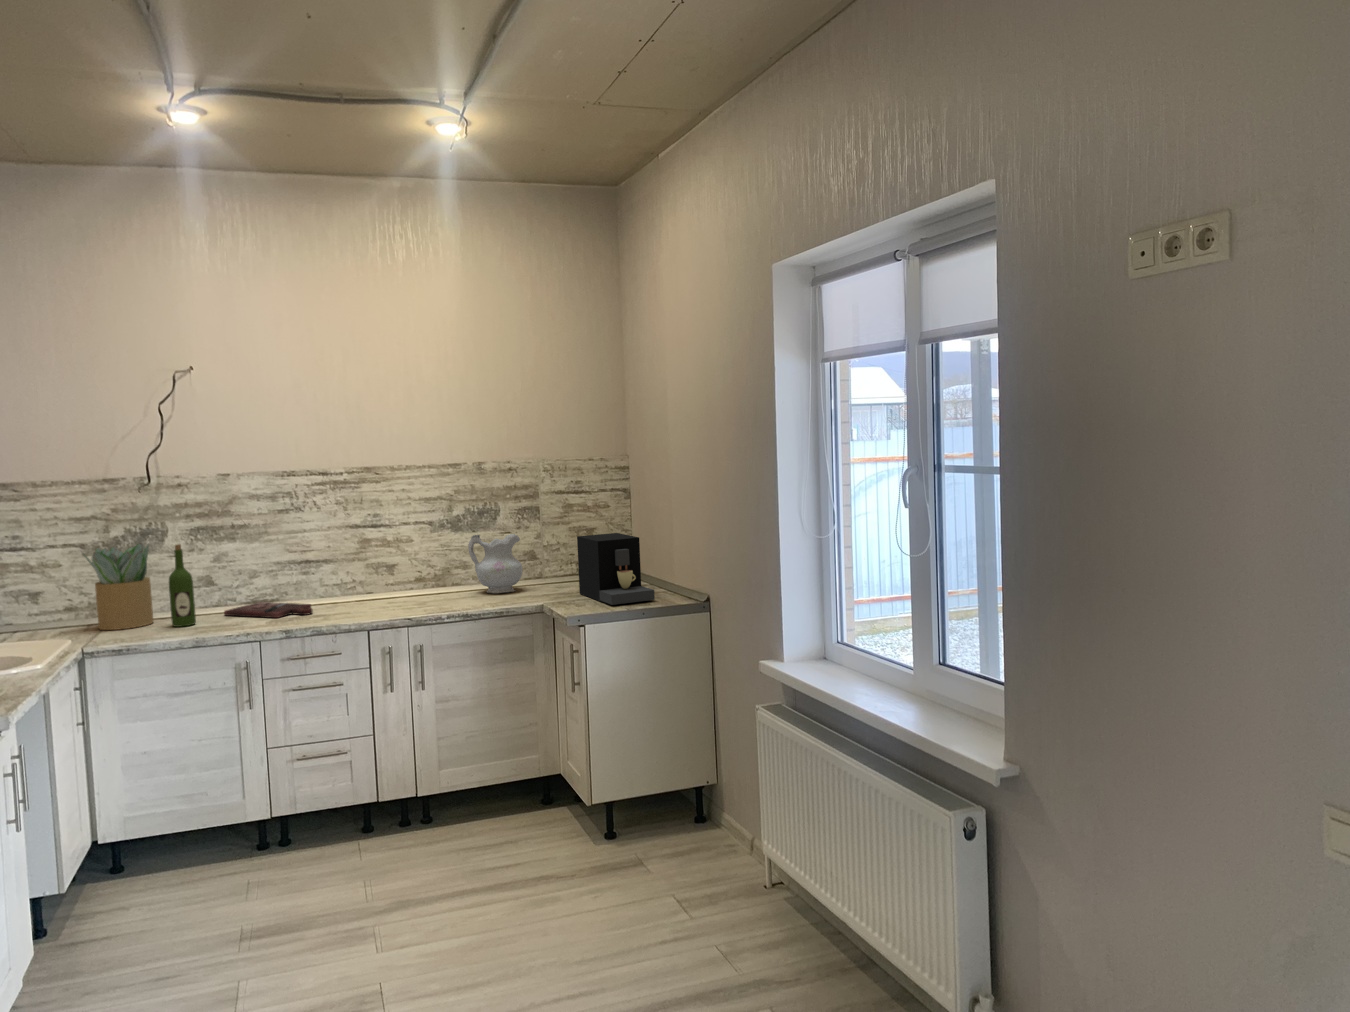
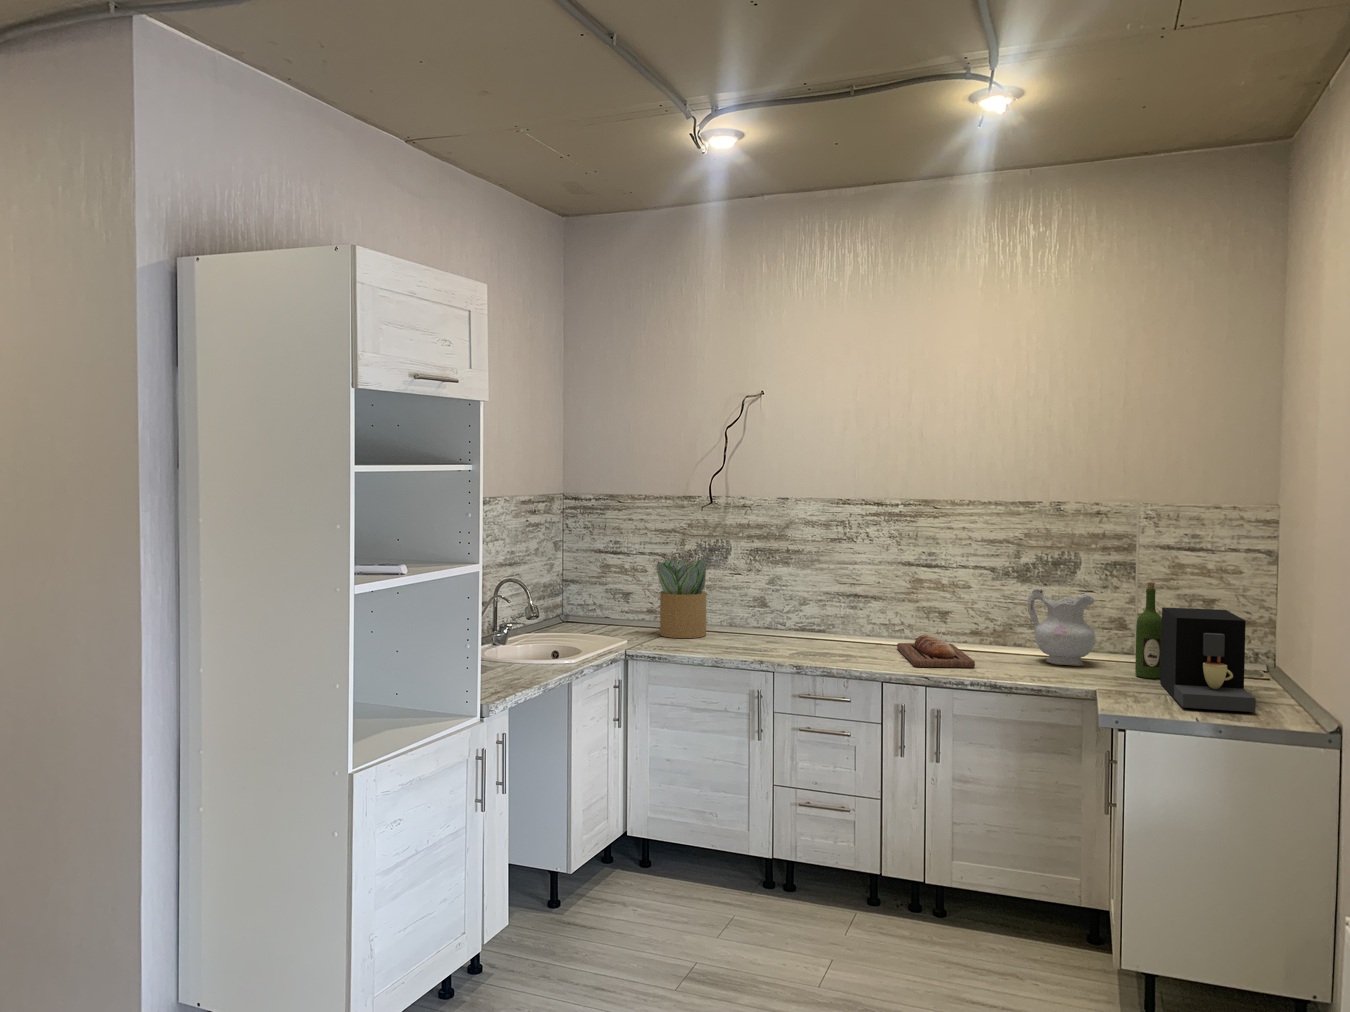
wine bottle: present [169,544,196,627] -> present [1135,582,1162,679]
bread loaf: none [358,586,441,613] -> present [897,635,975,668]
cutting board: present [224,602,313,618] -> none [766,632,846,653]

